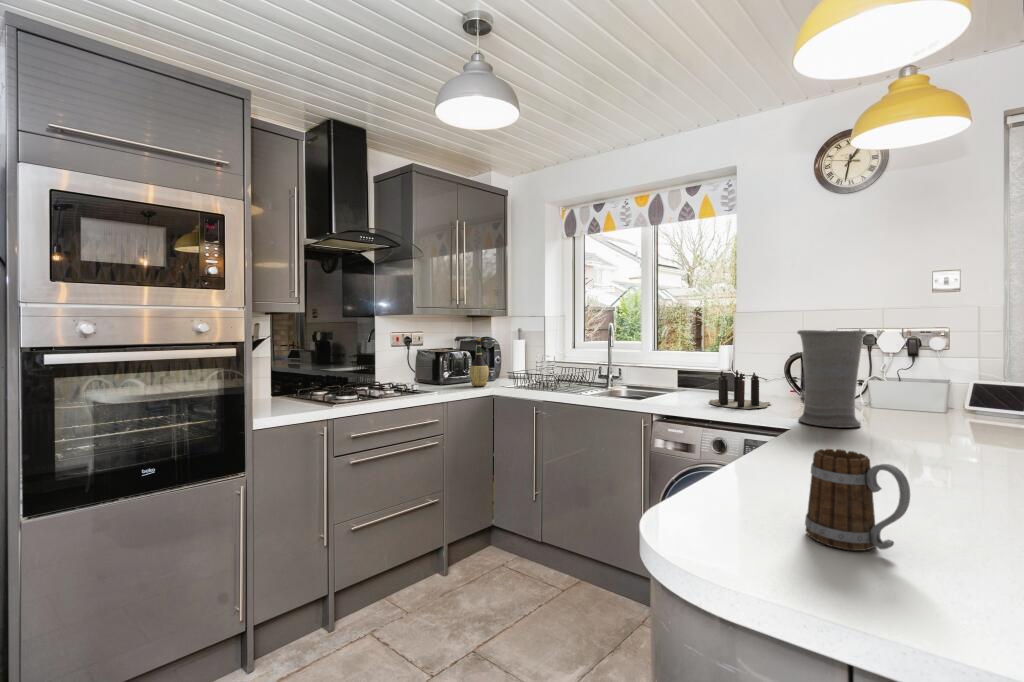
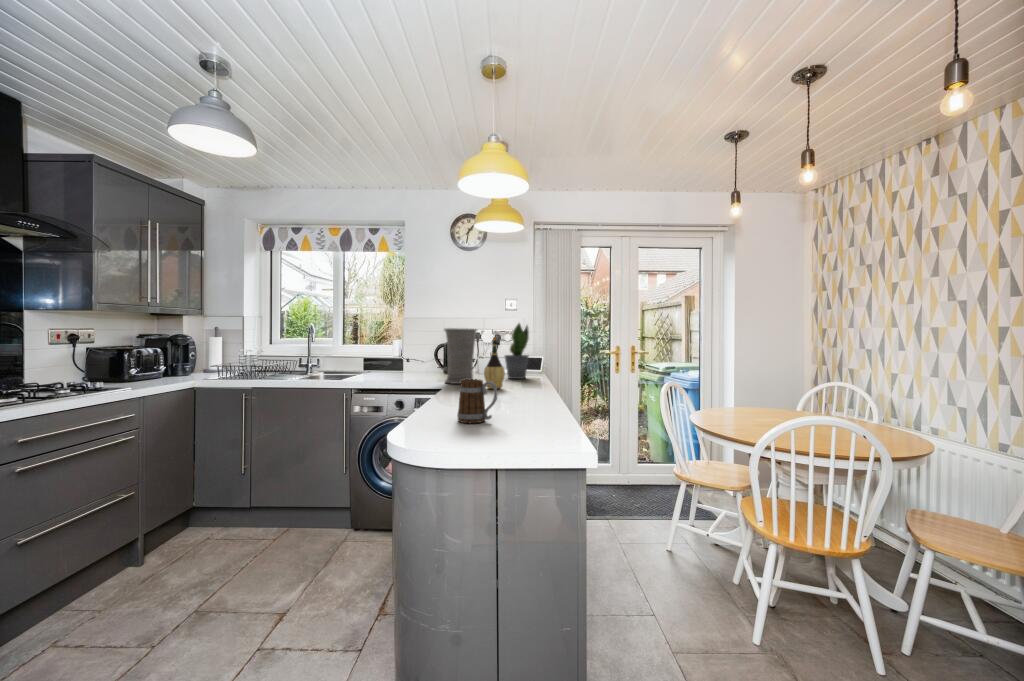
potted plant: none [928,315,994,428] -> present [505,323,529,379]
wine bottle: present [469,338,489,386] -> present [484,337,505,389]
candle: present [710,370,771,409] -> none [385,356,435,379]

